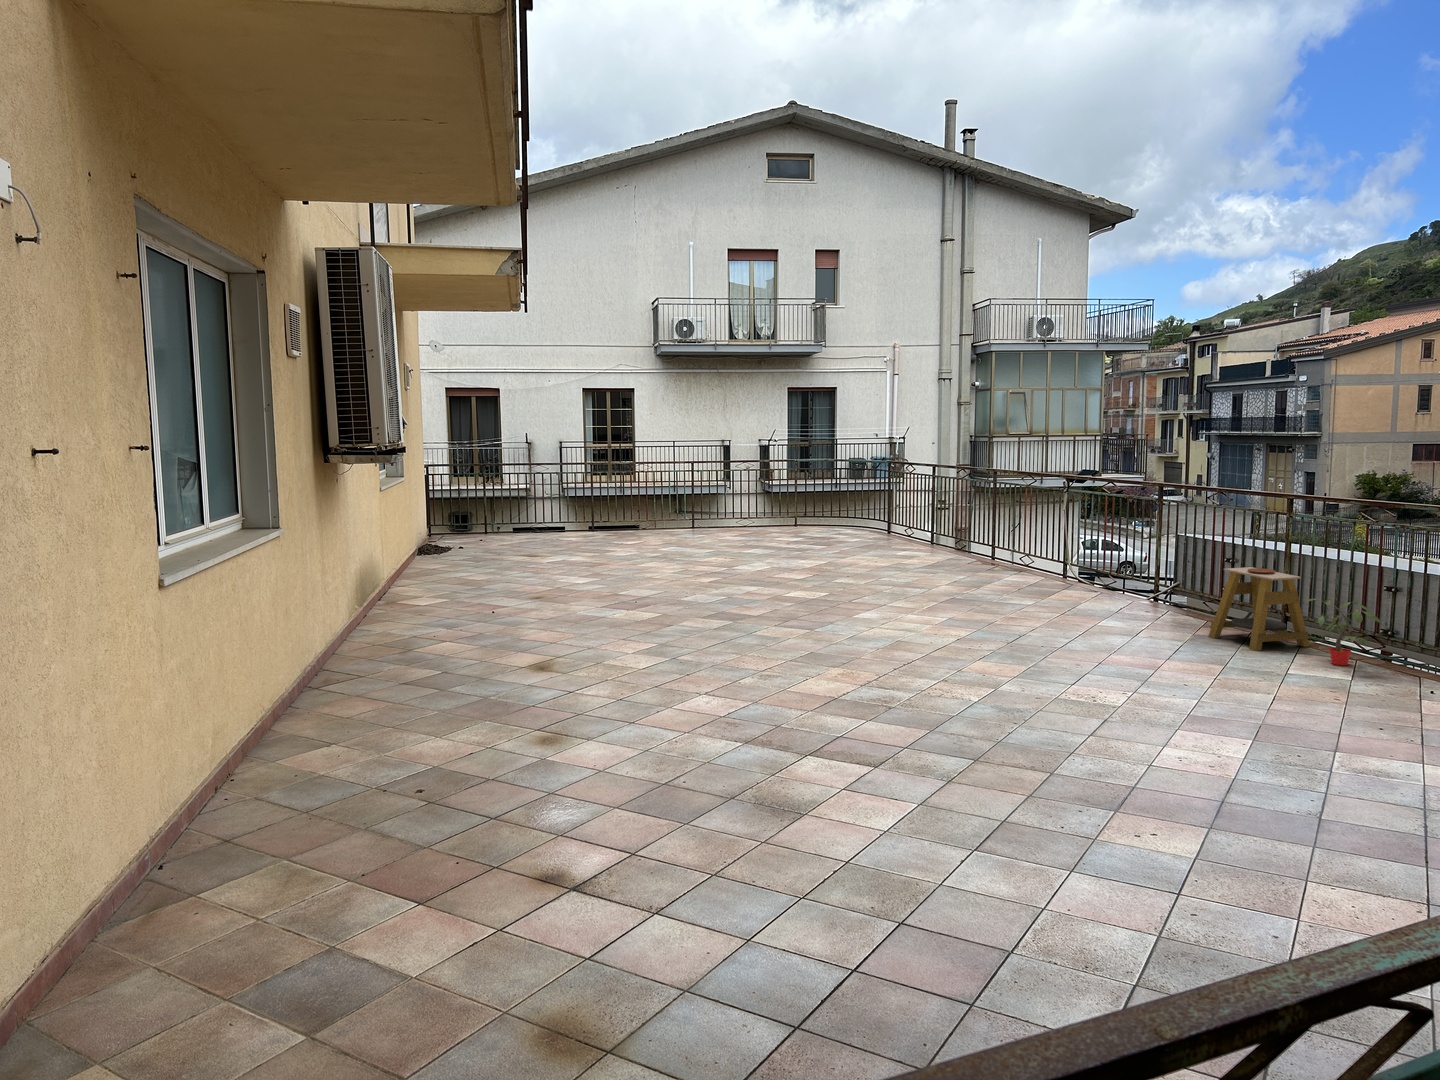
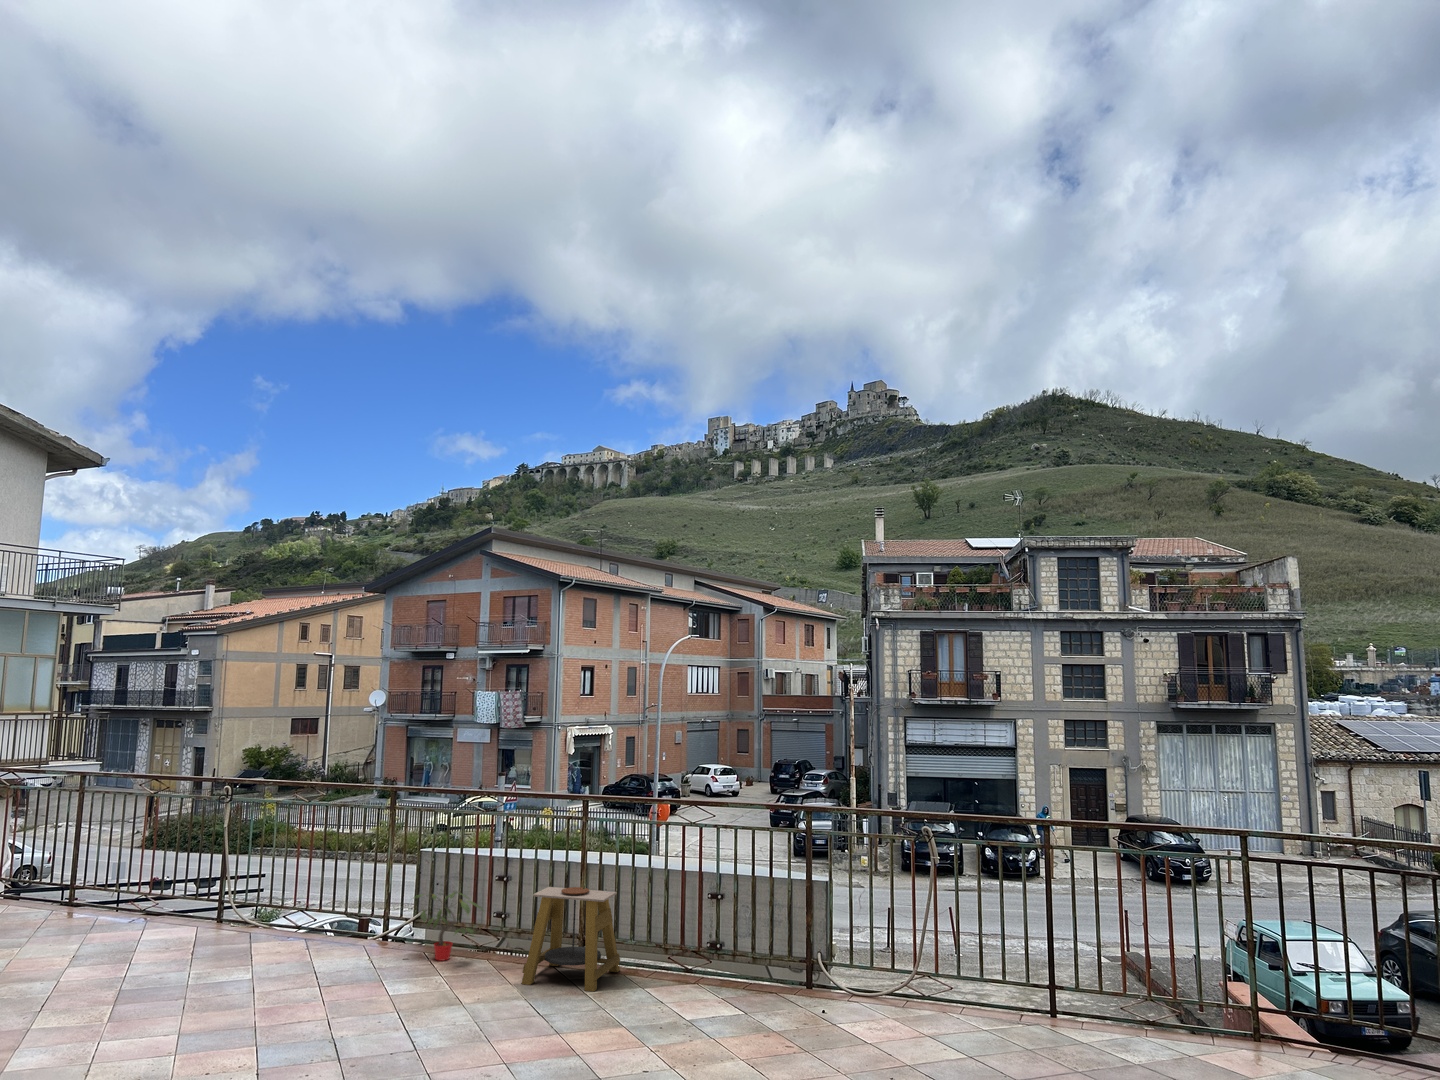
potted plant: present [1306,599,1383,665] -> present [416,892,482,961]

